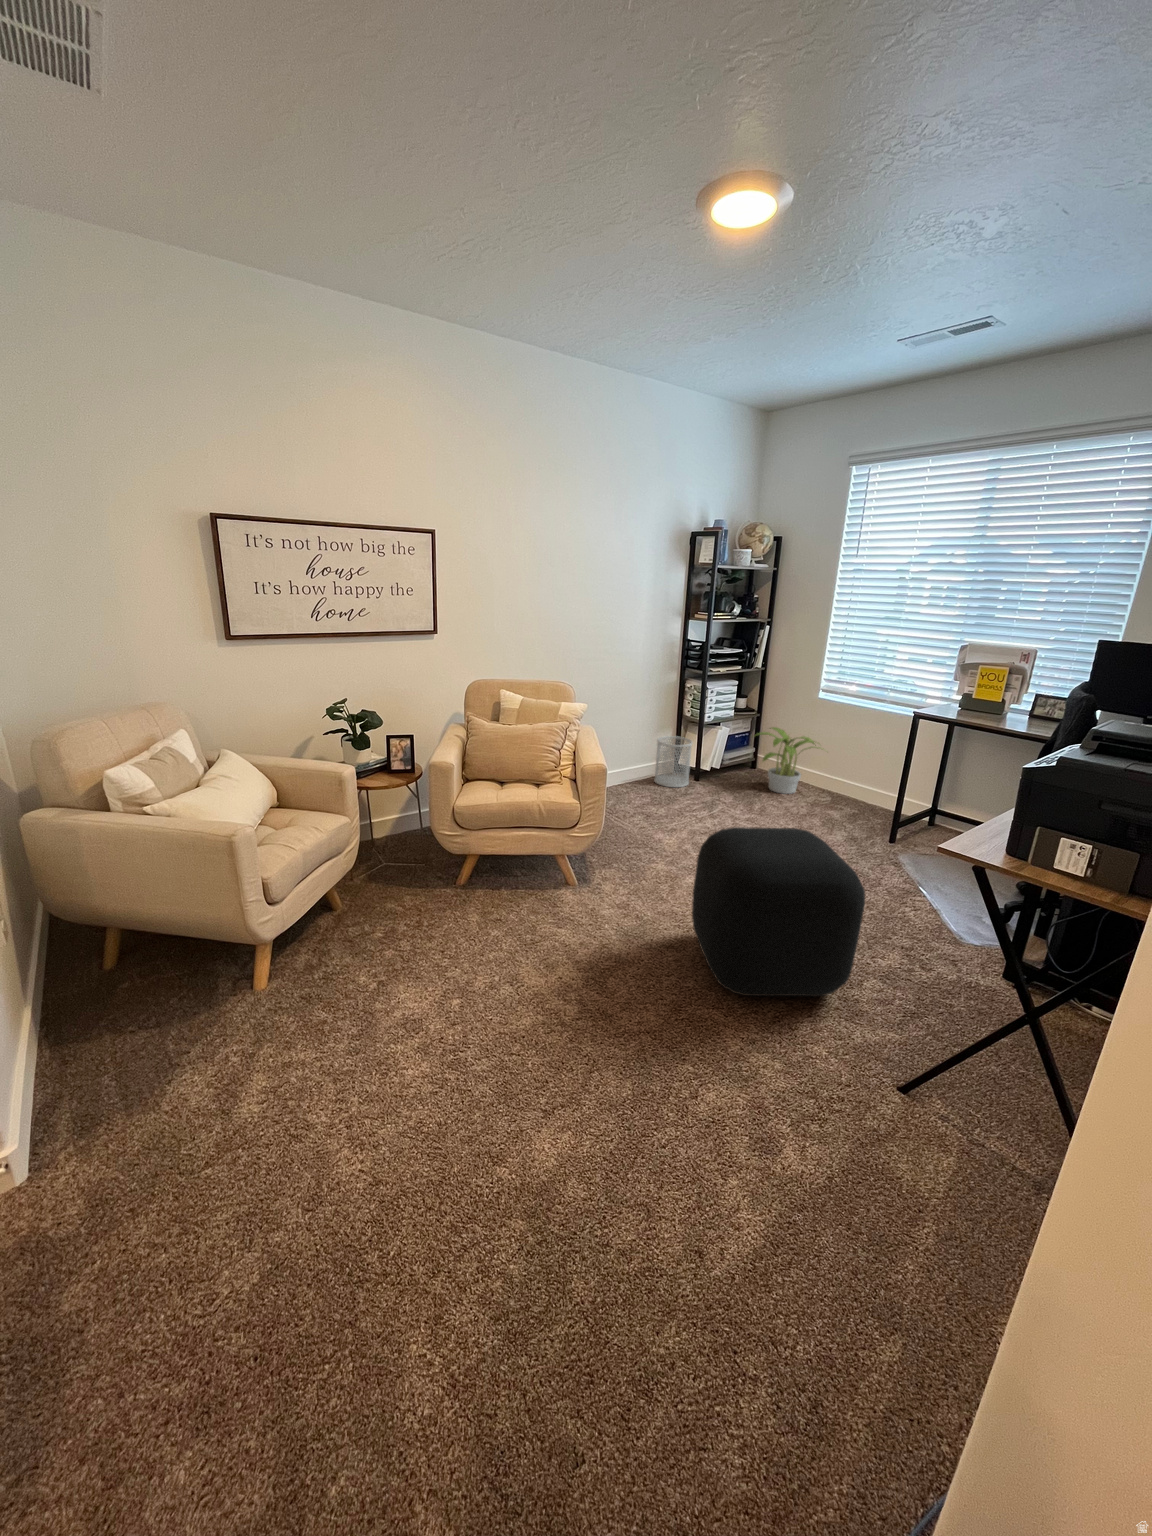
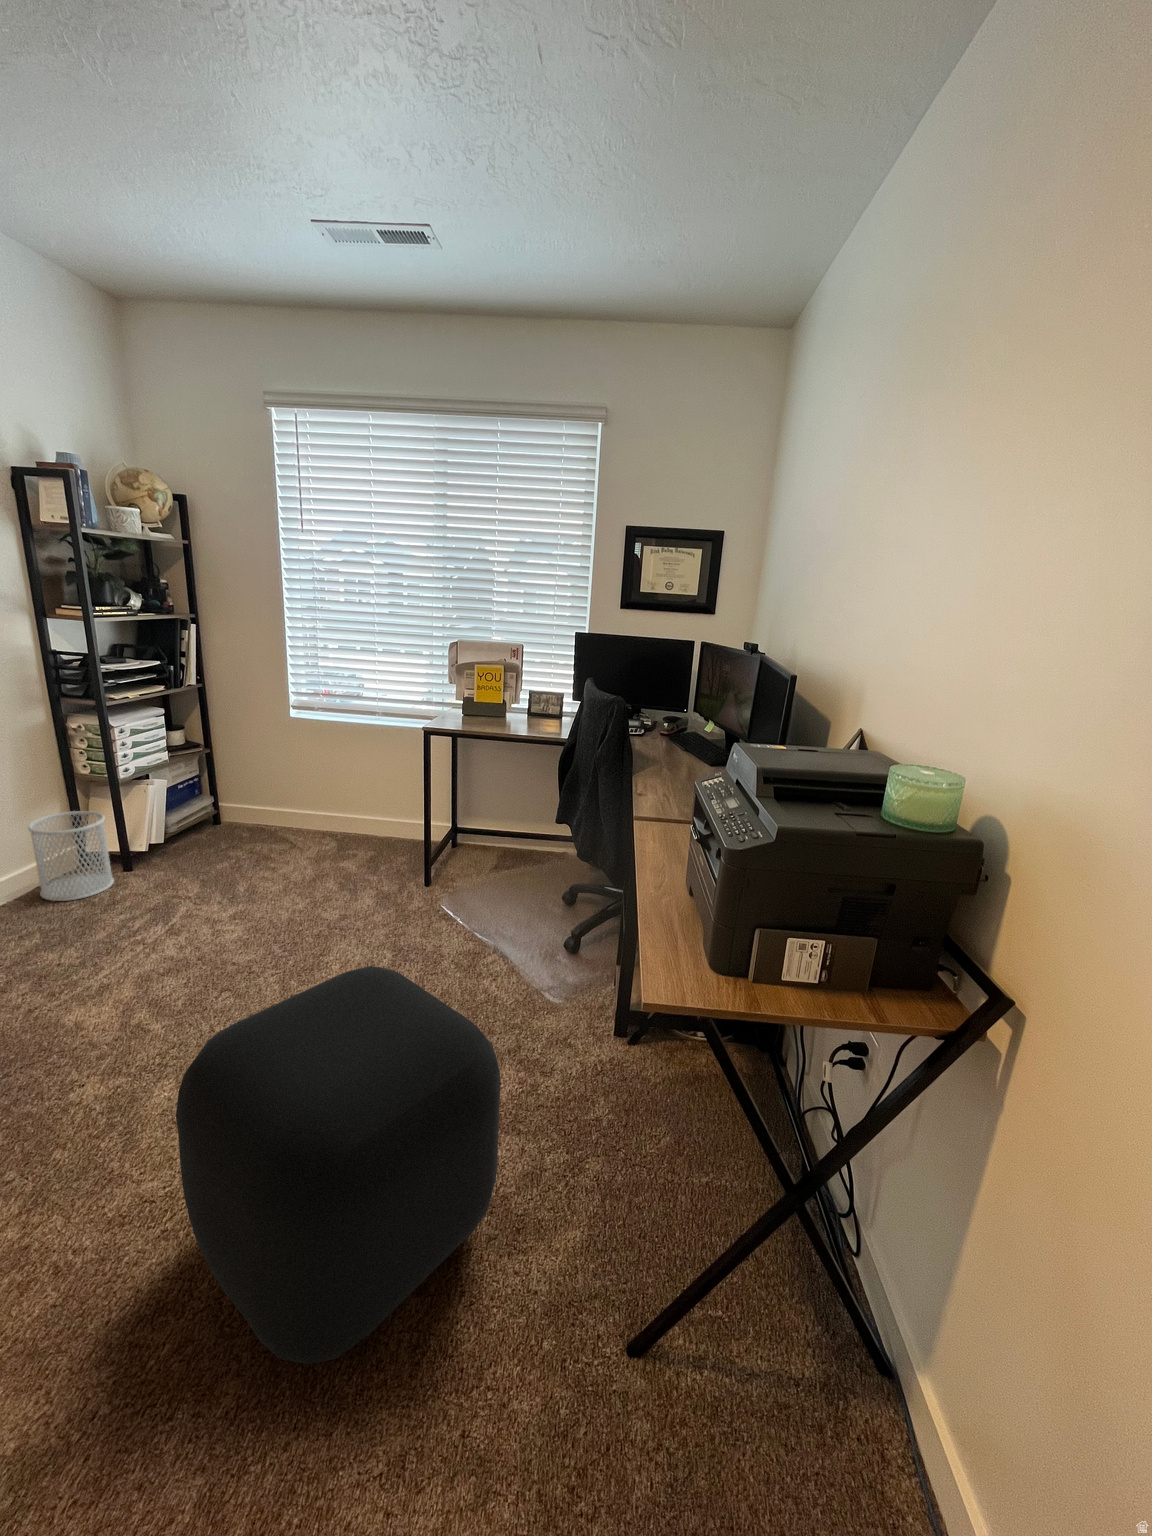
potted plant: present [755,727,816,794] -> none [208,766,322,856]

